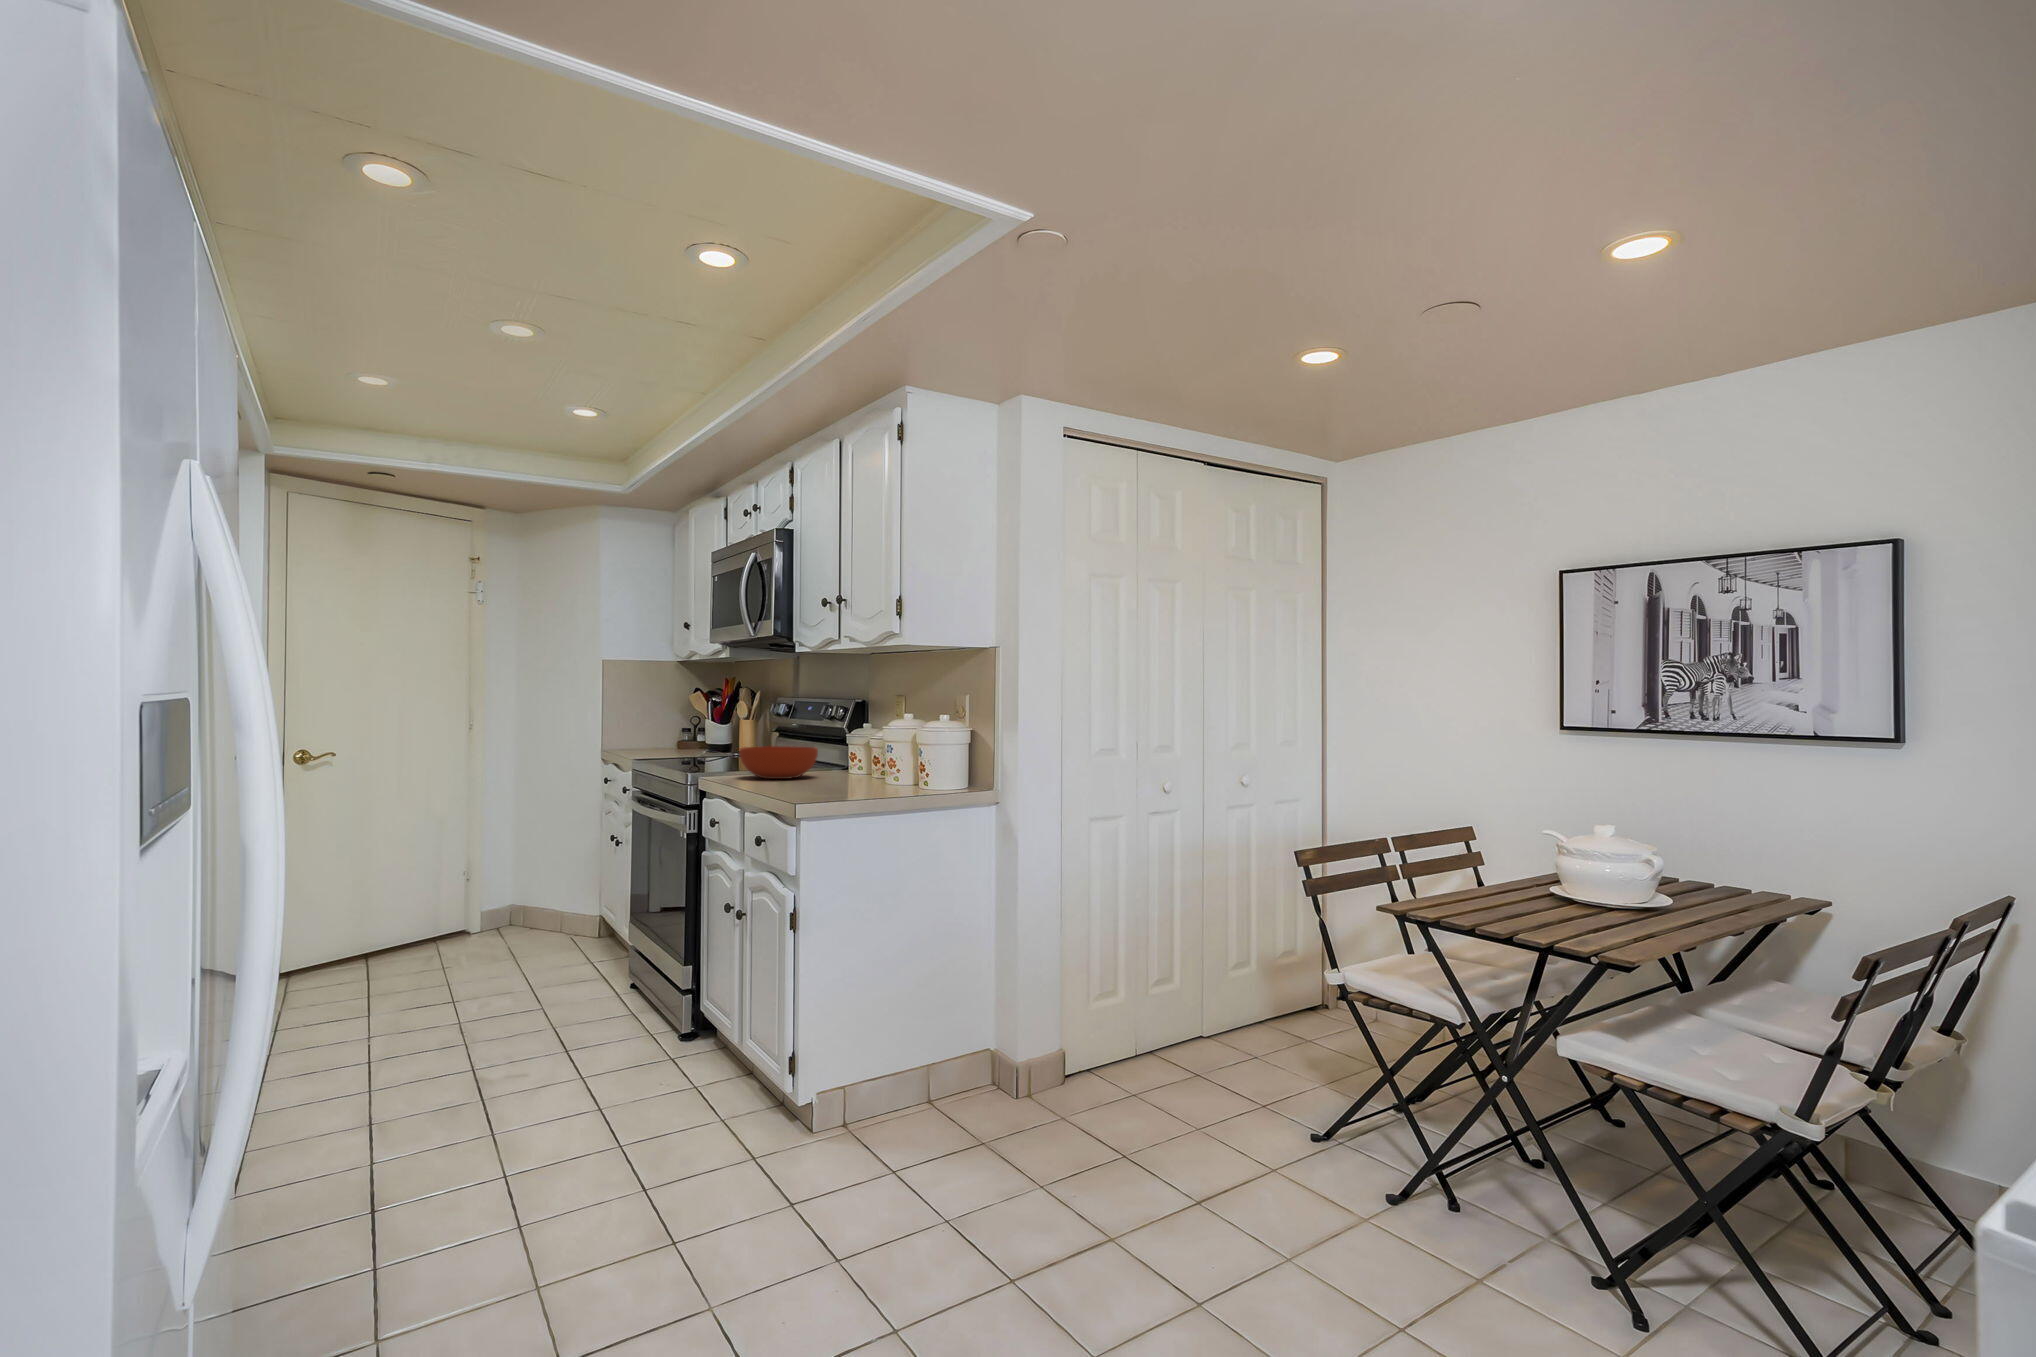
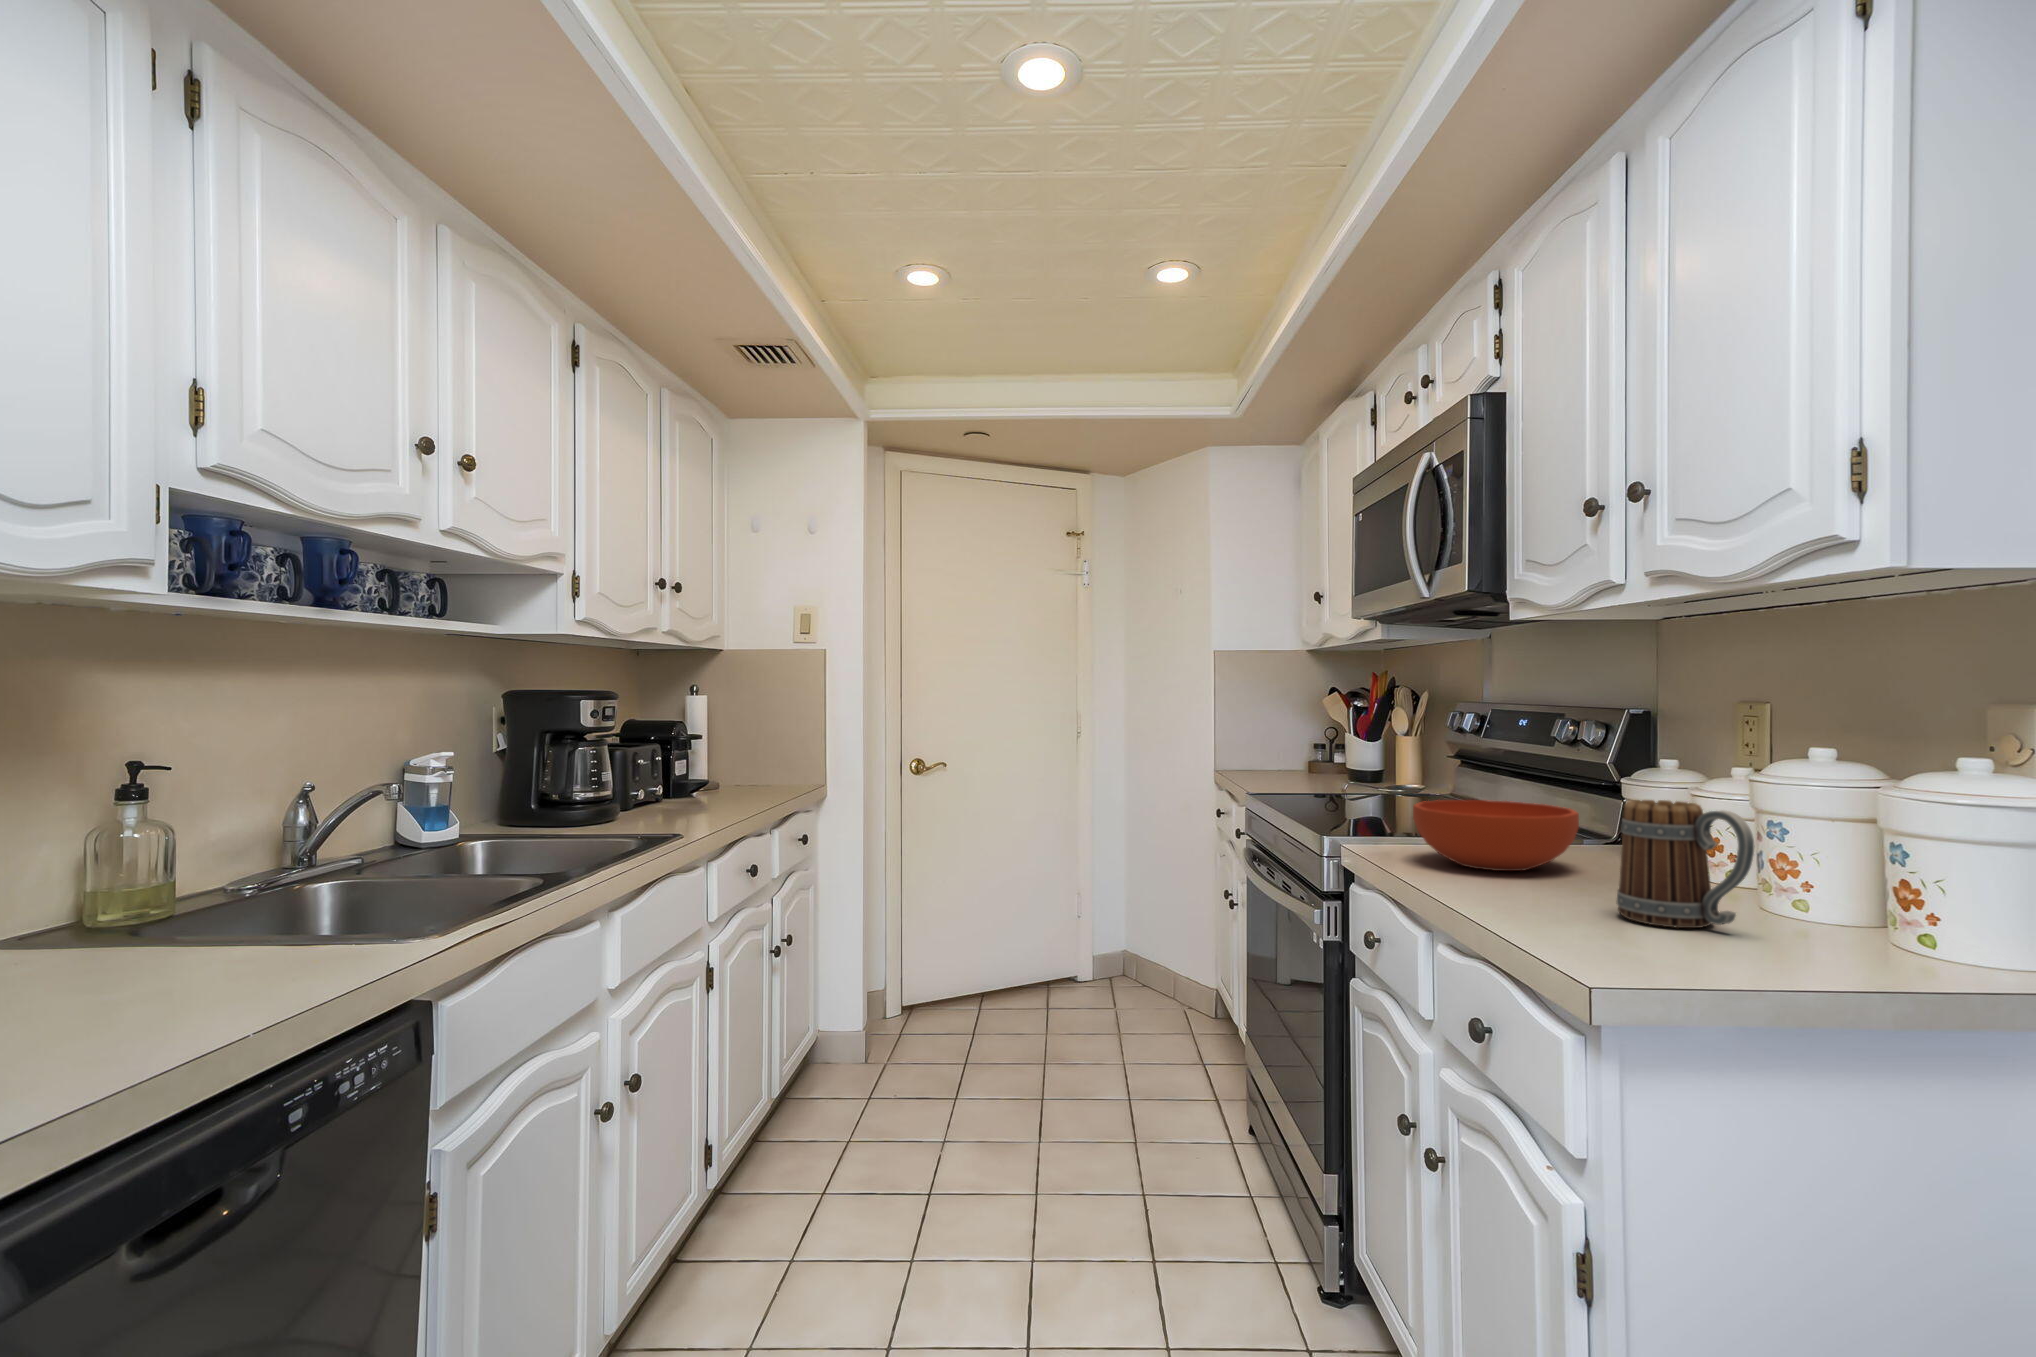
mug: none [822,736,870,788] -> present [1617,800,1755,928]

